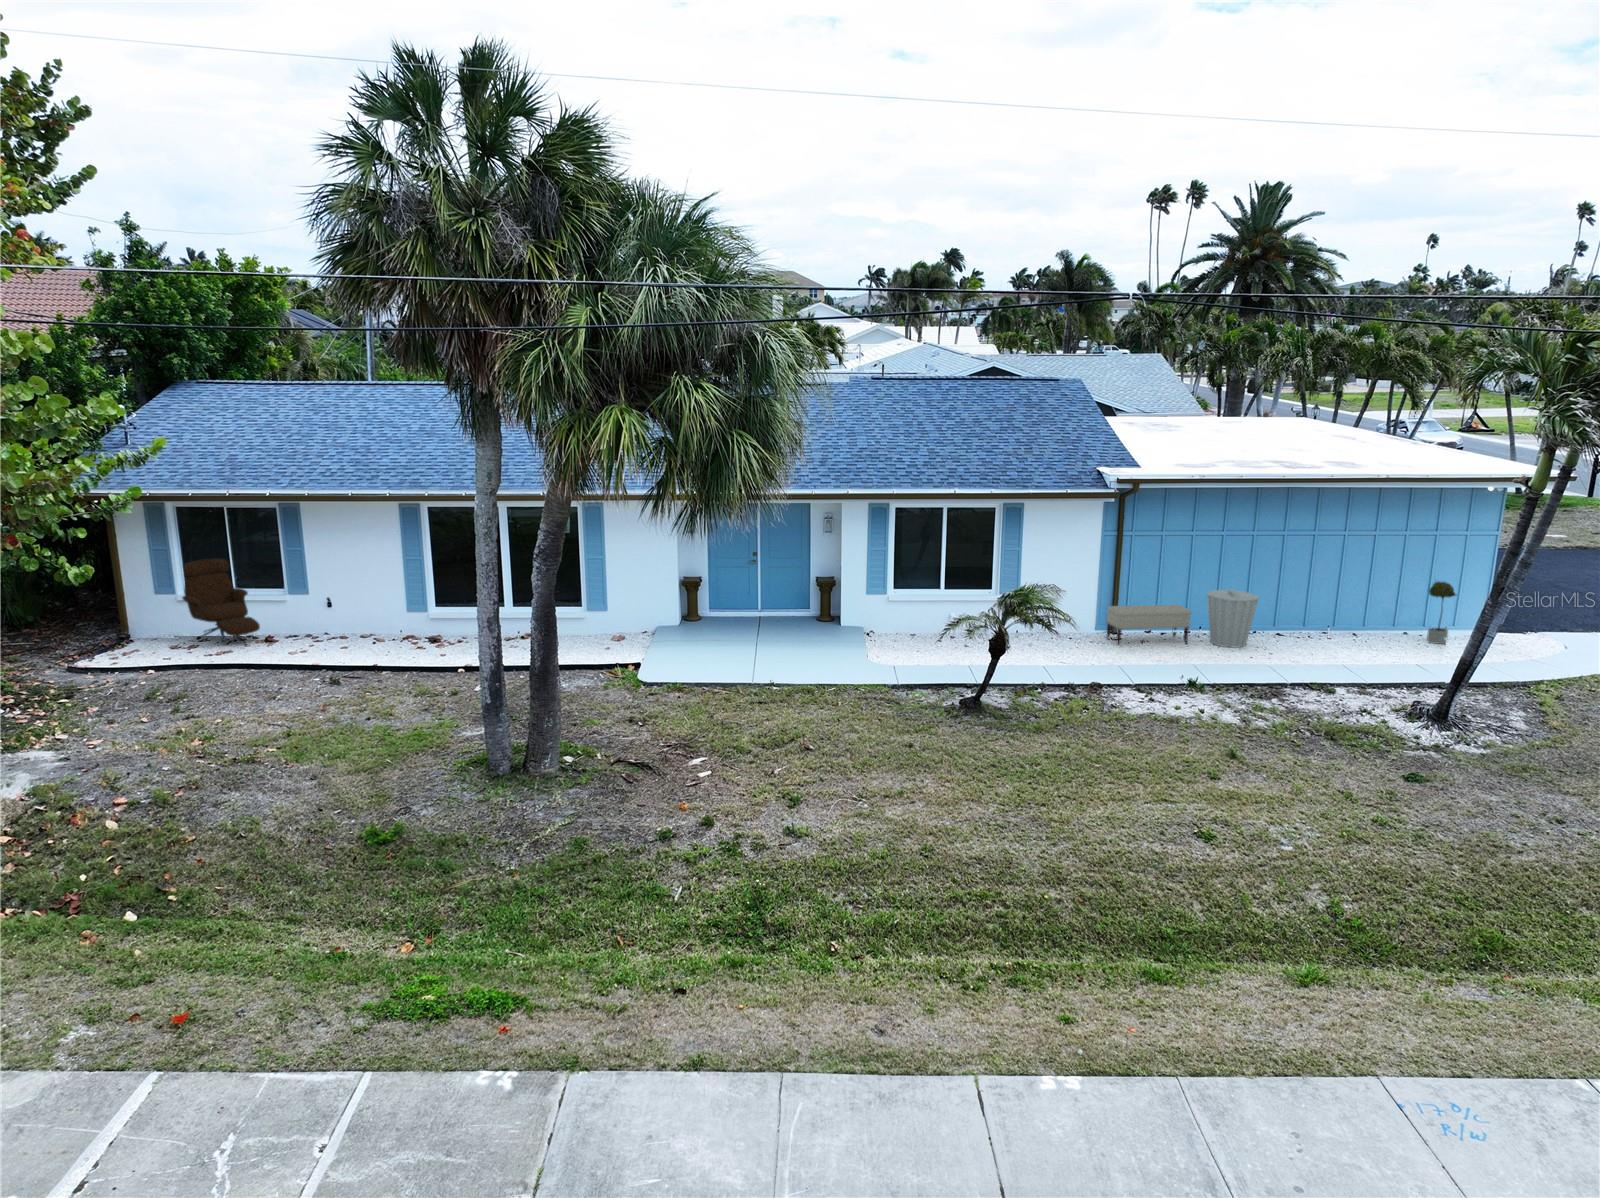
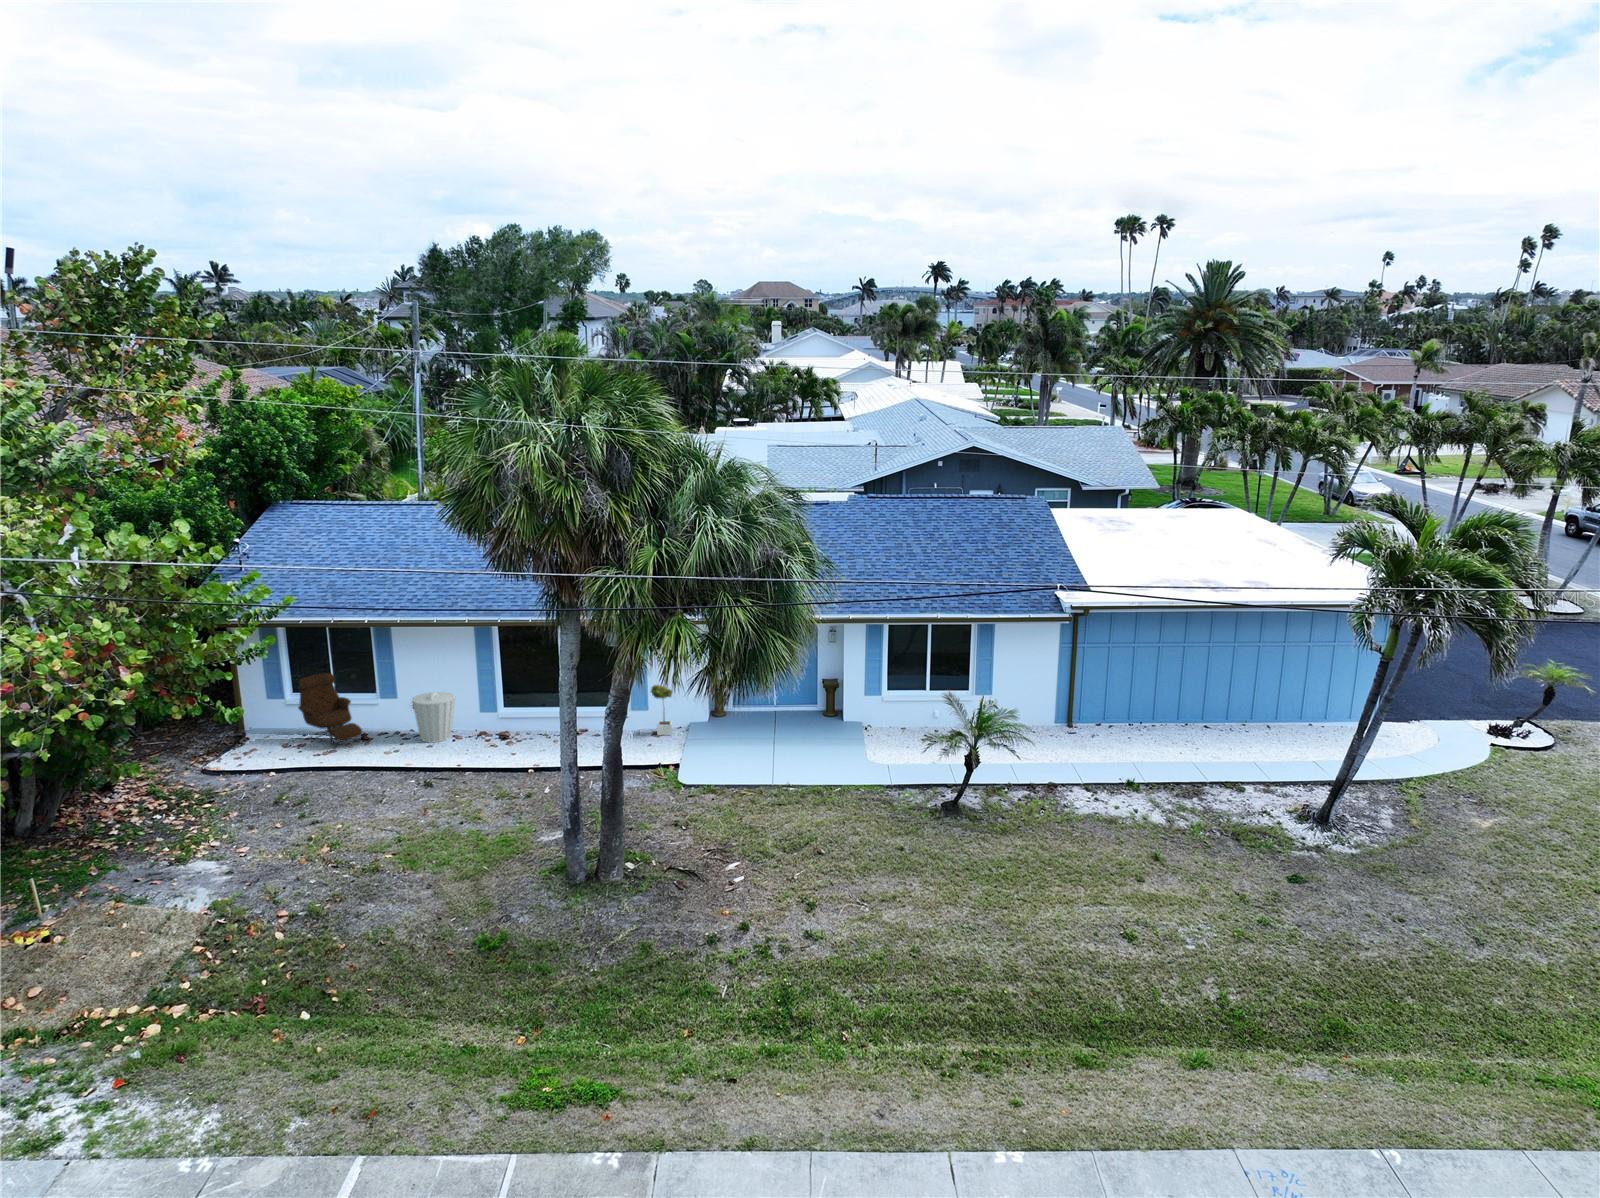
potted tree: present [1427,581,1456,644] -> present [651,685,672,735]
trash can: present [1207,589,1259,648] -> present [412,692,455,743]
bench: present [1106,605,1191,644] -> none [1059,706,1128,741]

